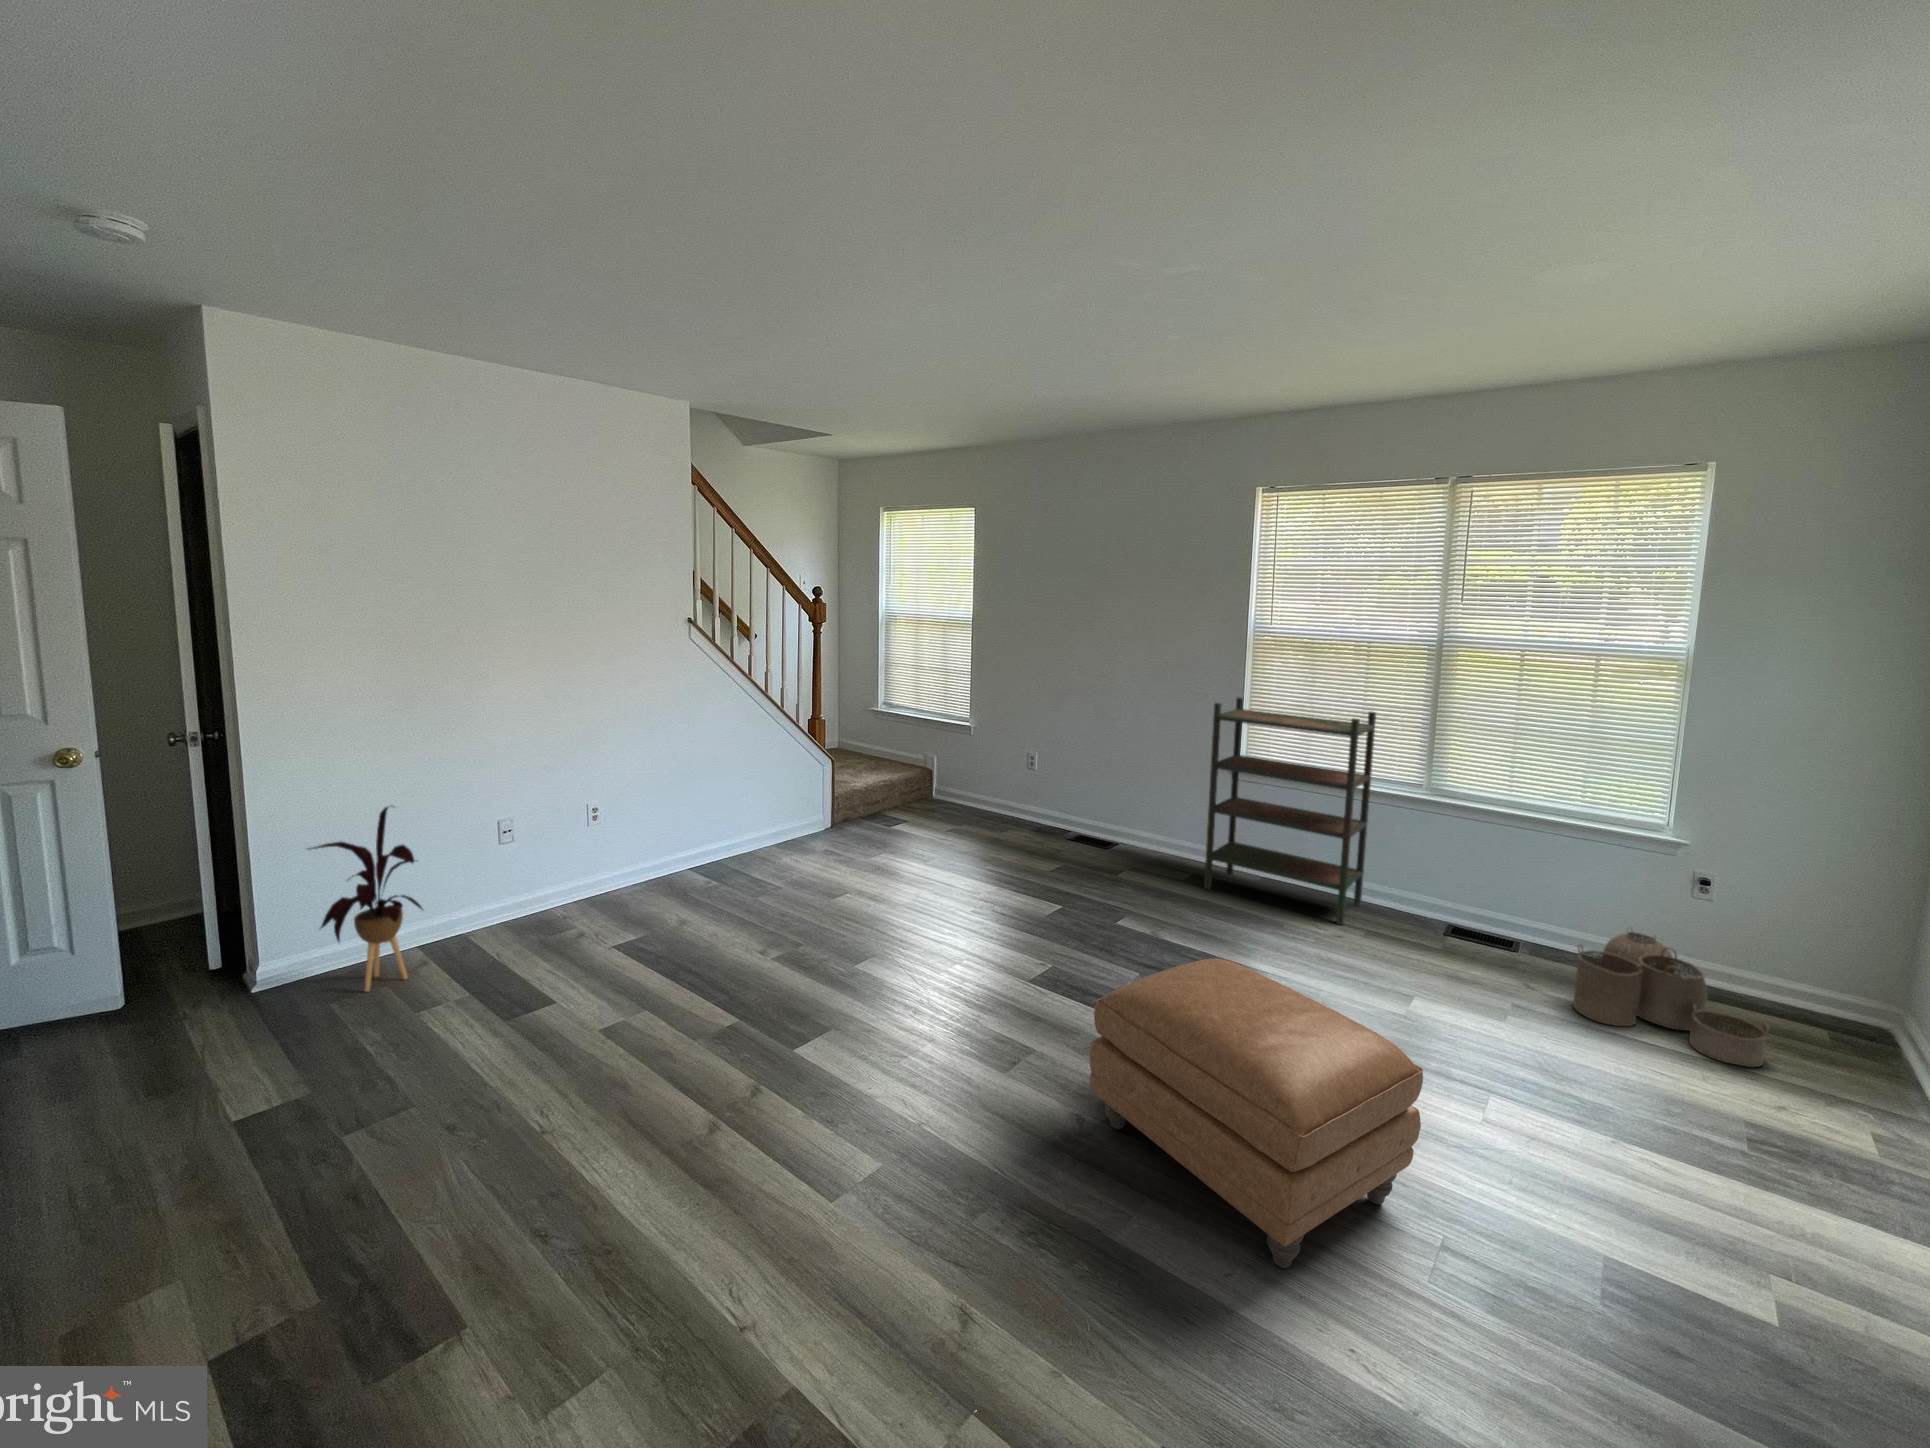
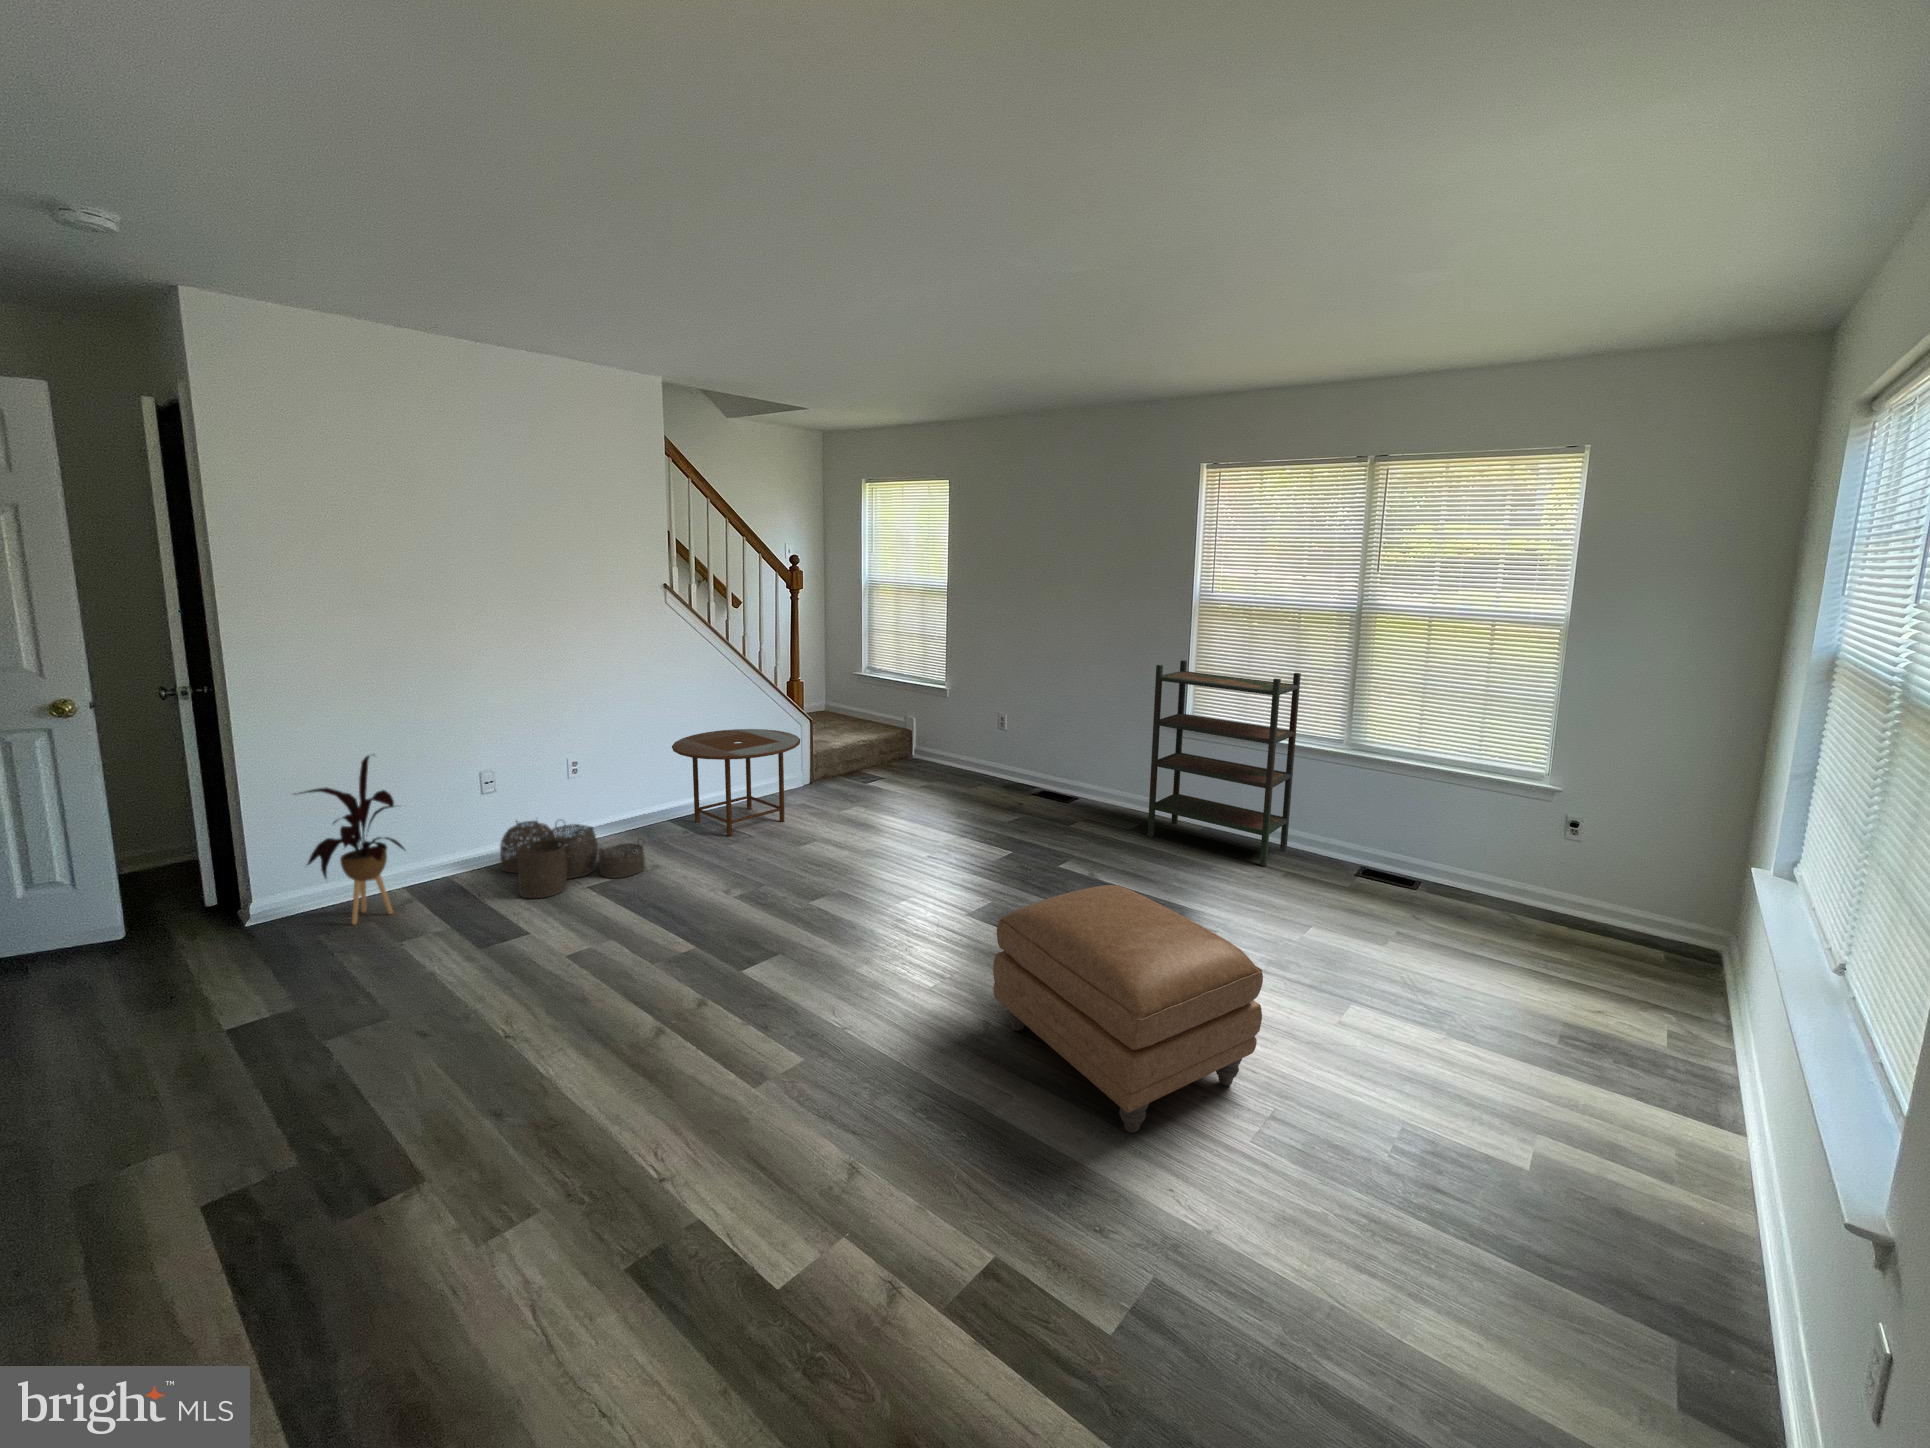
side table: none [694,771,829,889] -> present [672,729,800,836]
woven basket: present [1573,932,1769,1067] -> present [500,820,645,898]

